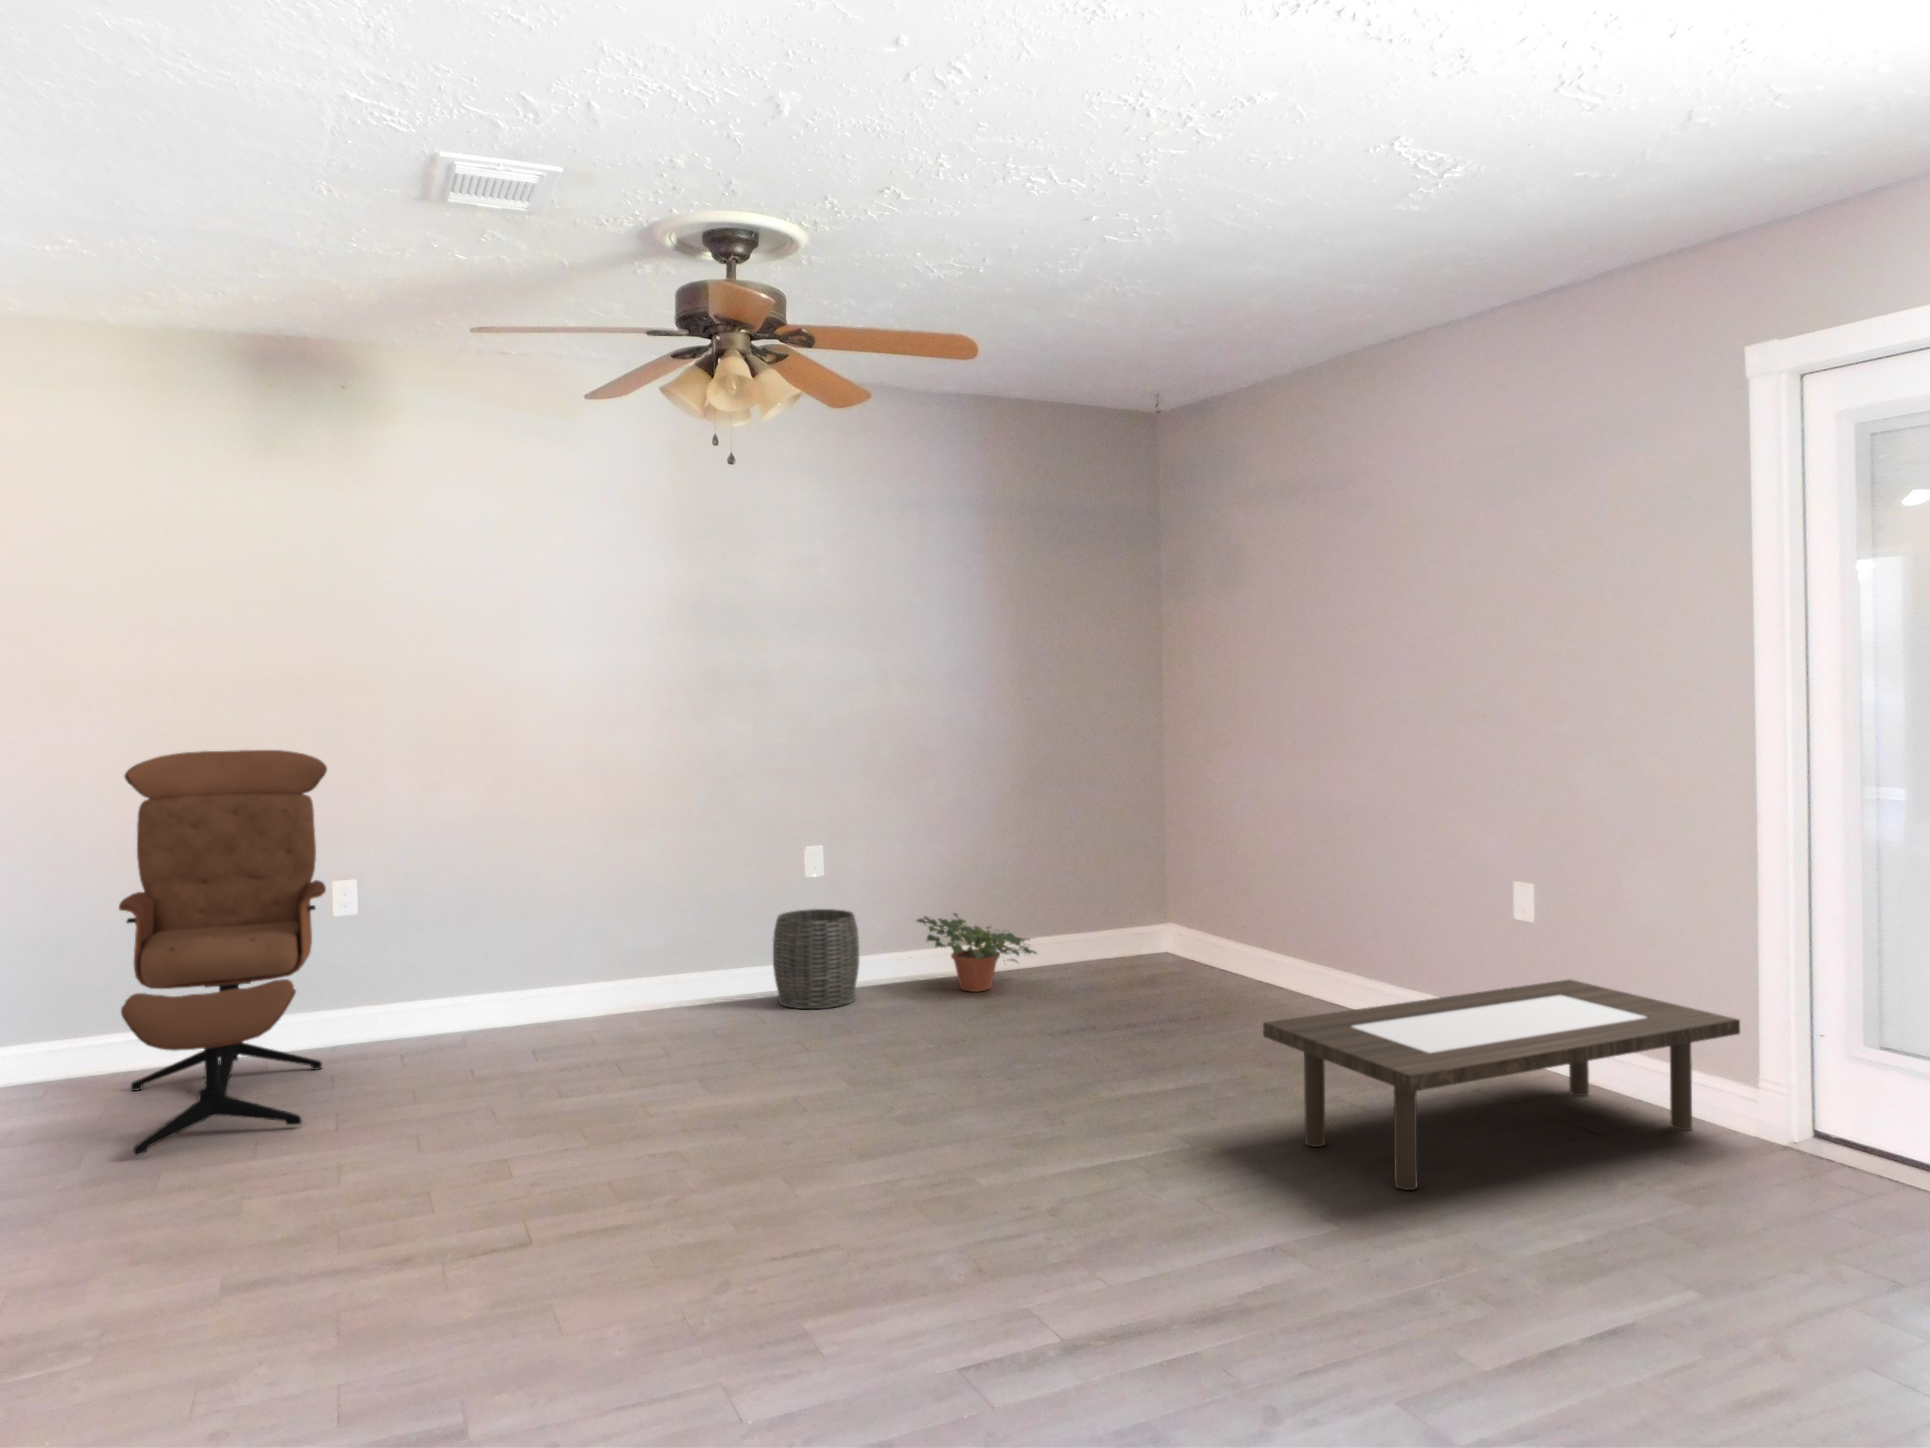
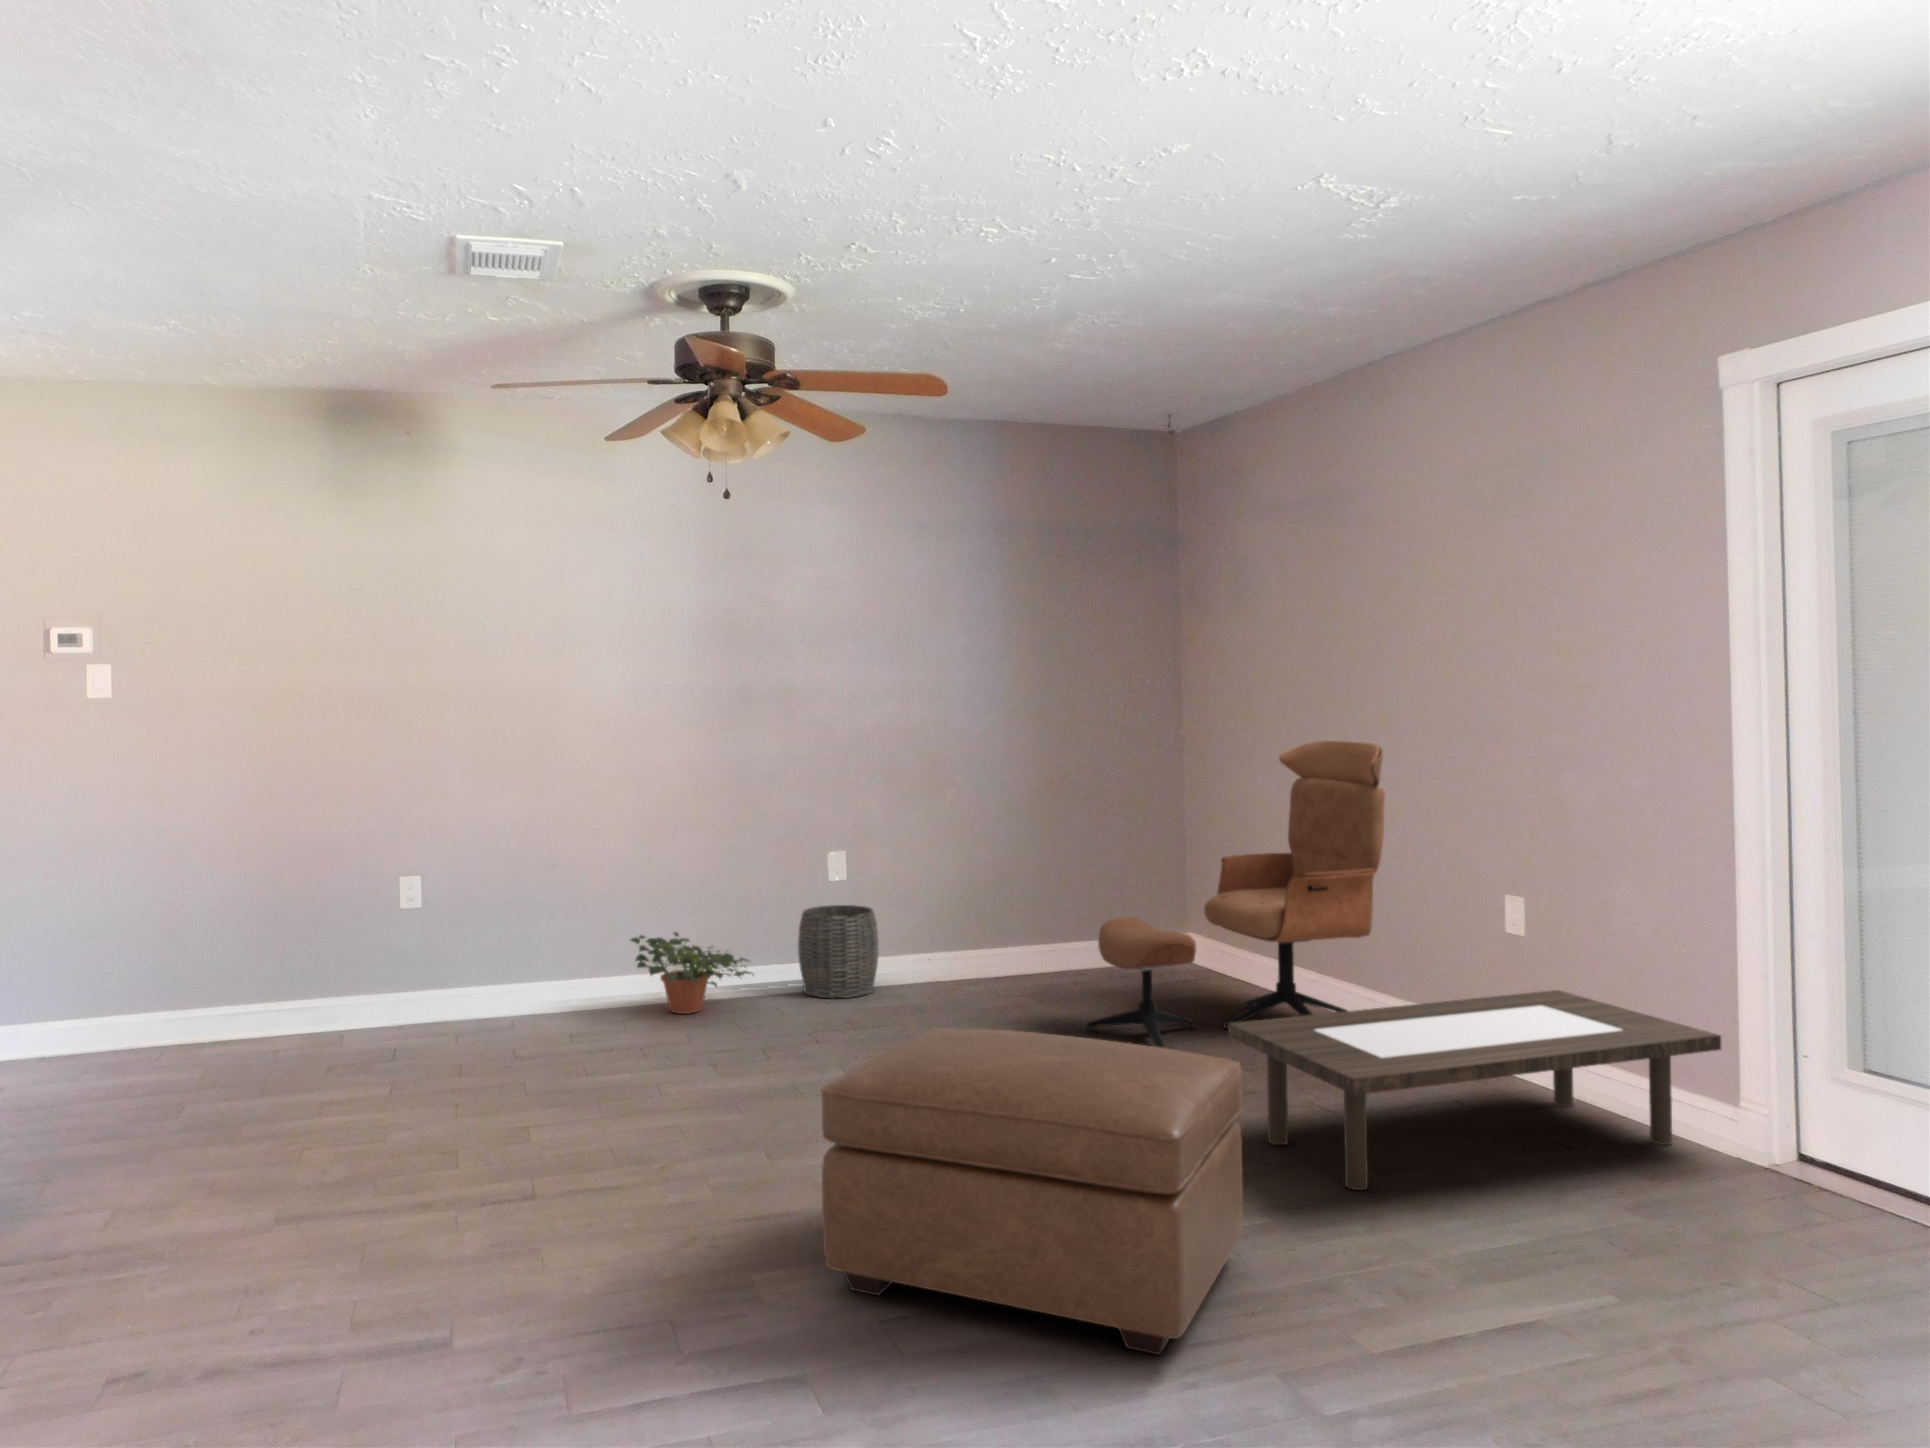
lounge chair: present [119,750,327,1156] -> present [1086,741,1385,1048]
potted plant: present [917,913,1037,992] -> present [631,932,752,1014]
ottoman: none [878,1036,1315,1378] -> present [821,1028,1243,1355]

